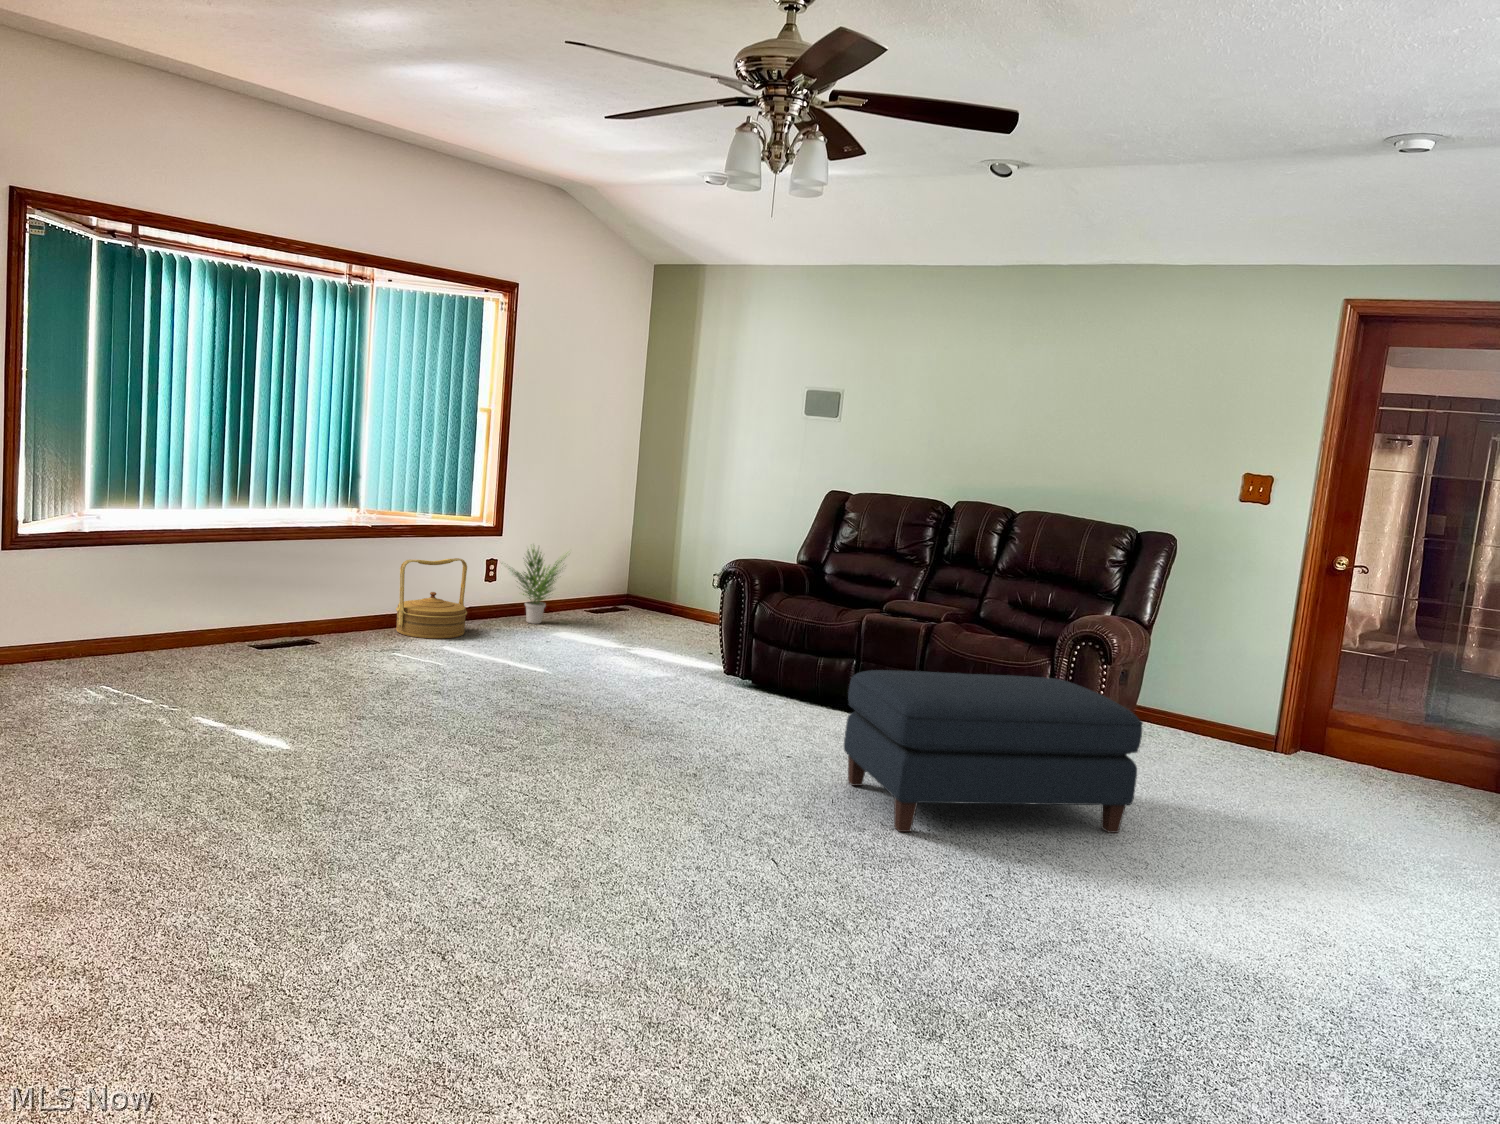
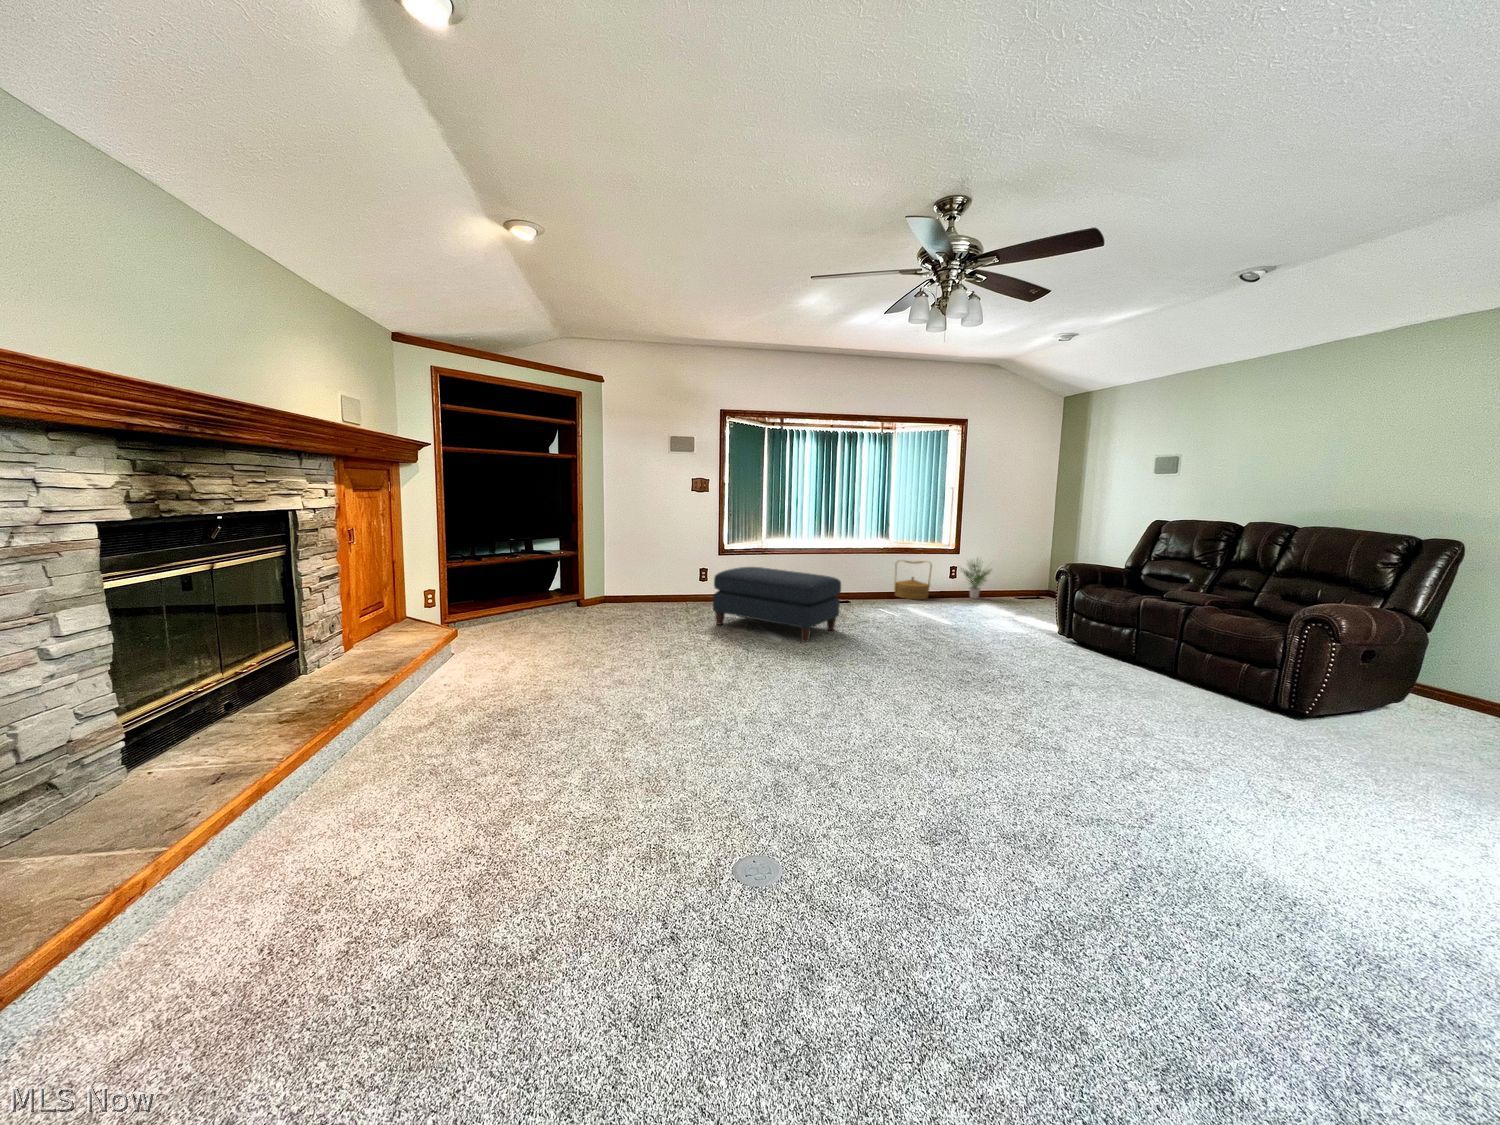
ottoman: present [844,670,1143,833] -> present [713,567,841,642]

